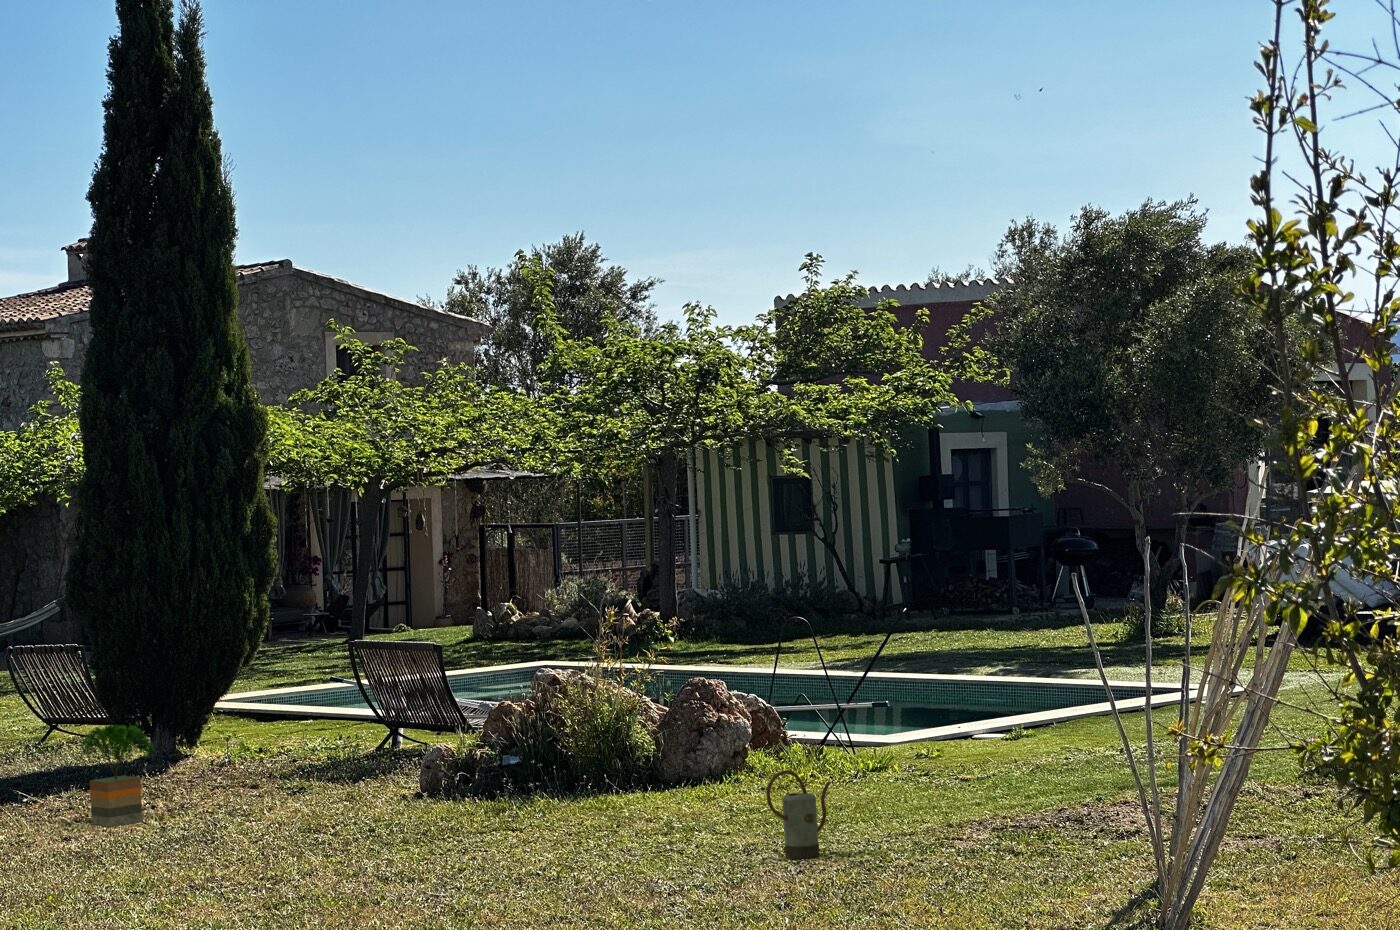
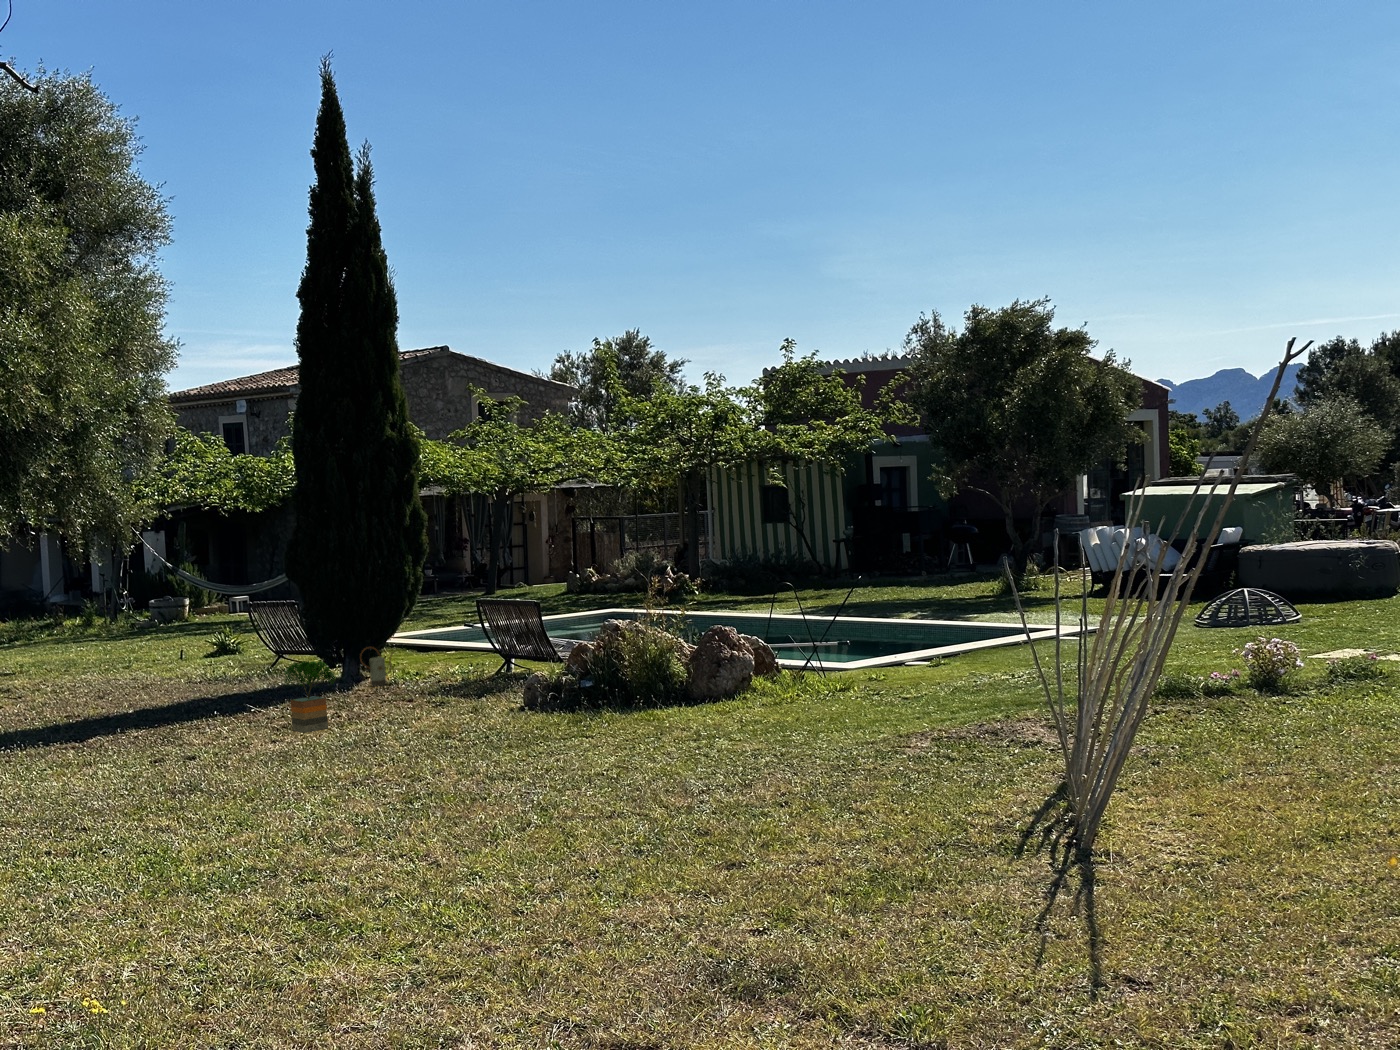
watering can: present [766,770,831,859] -> present [360,647,393,686]

